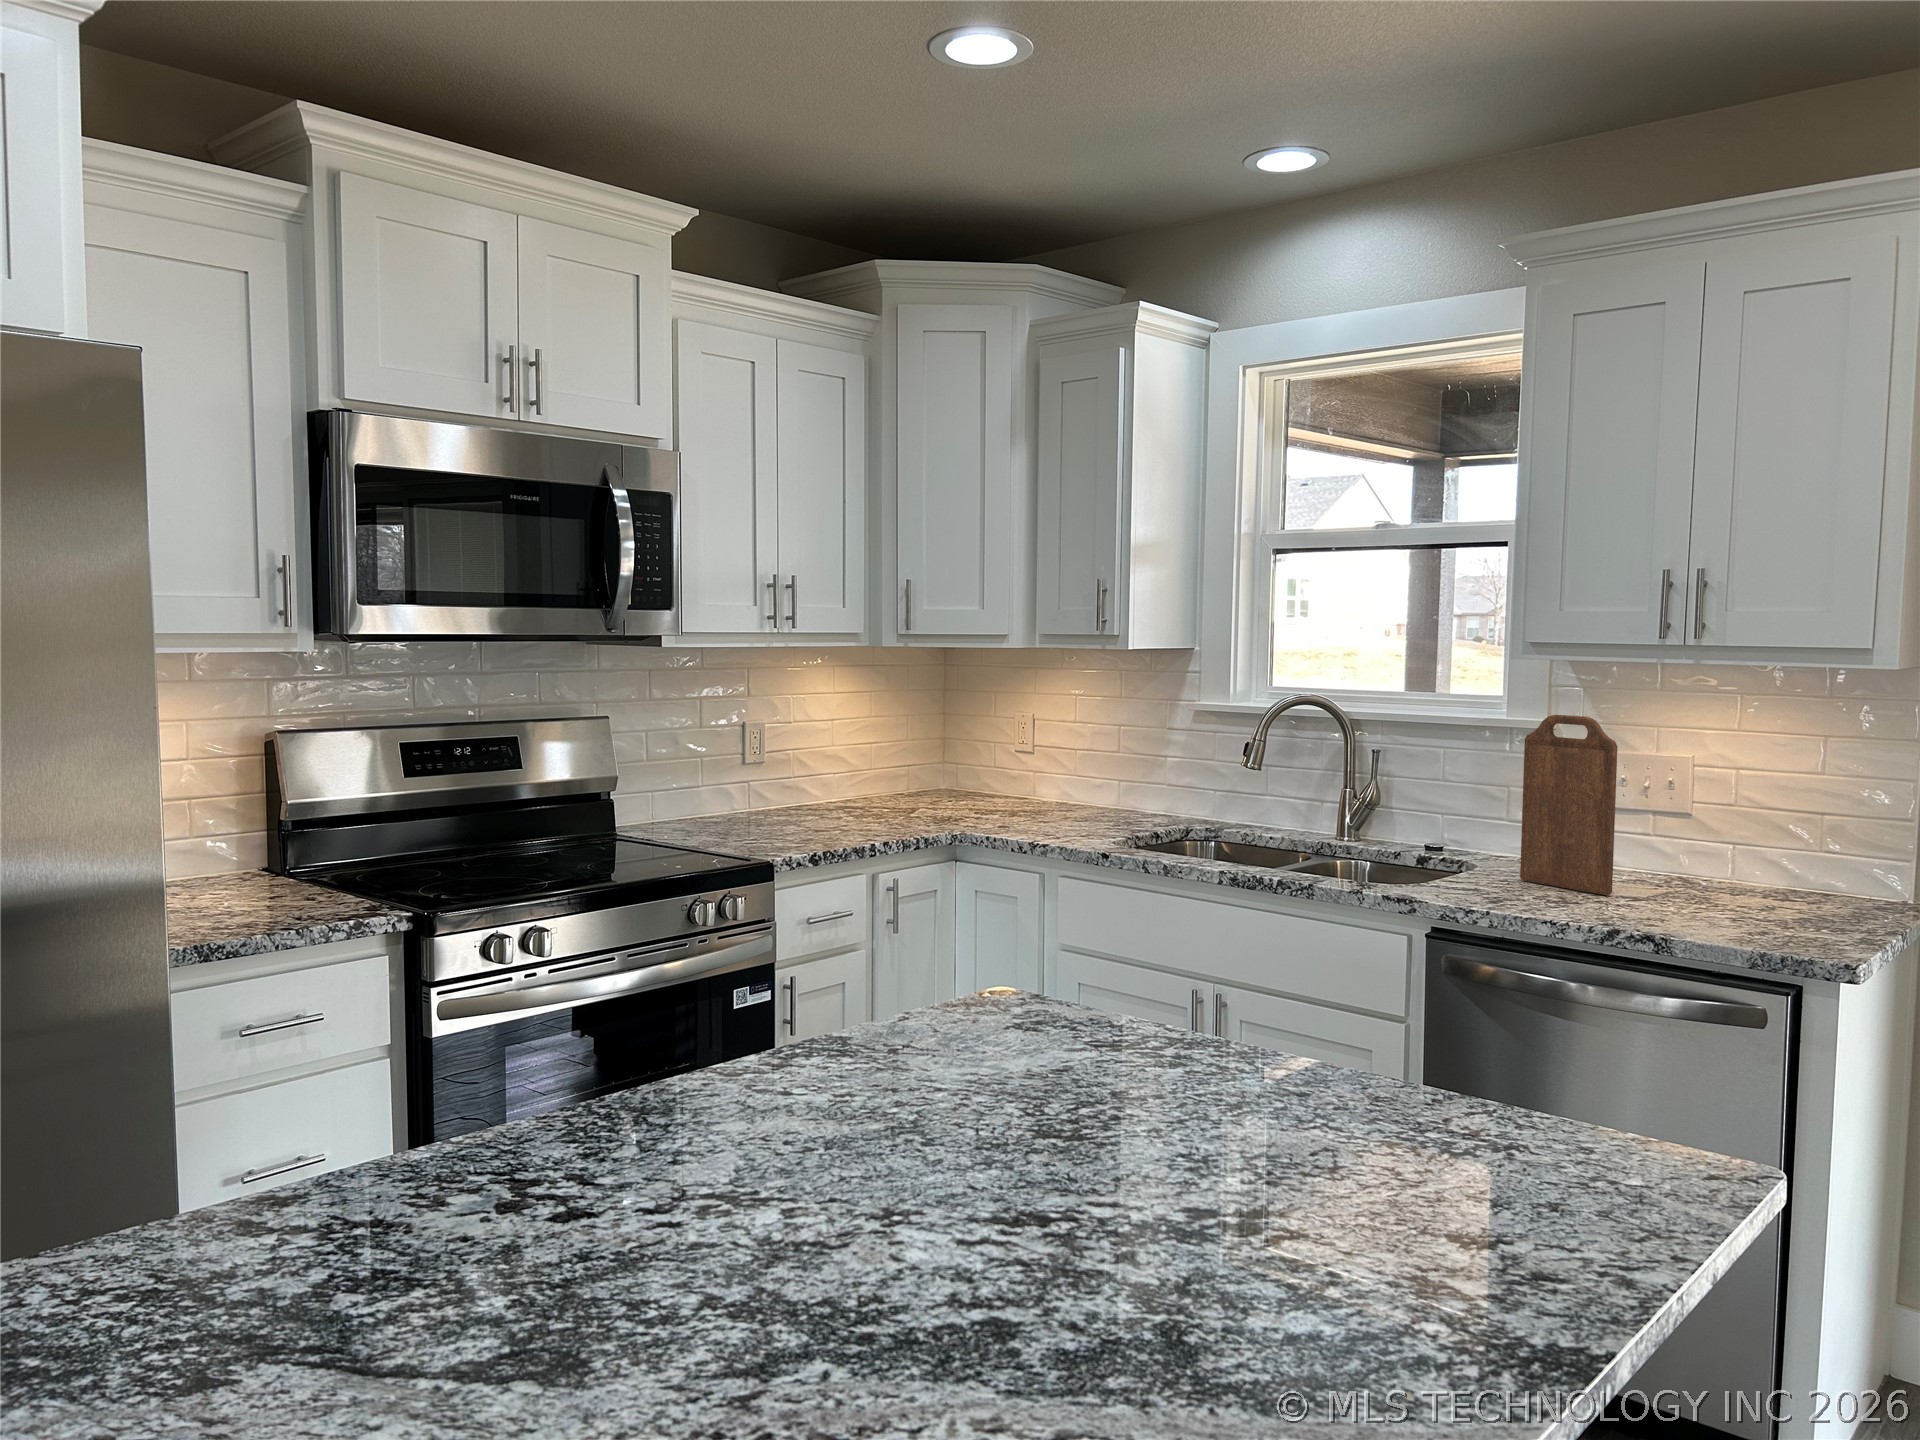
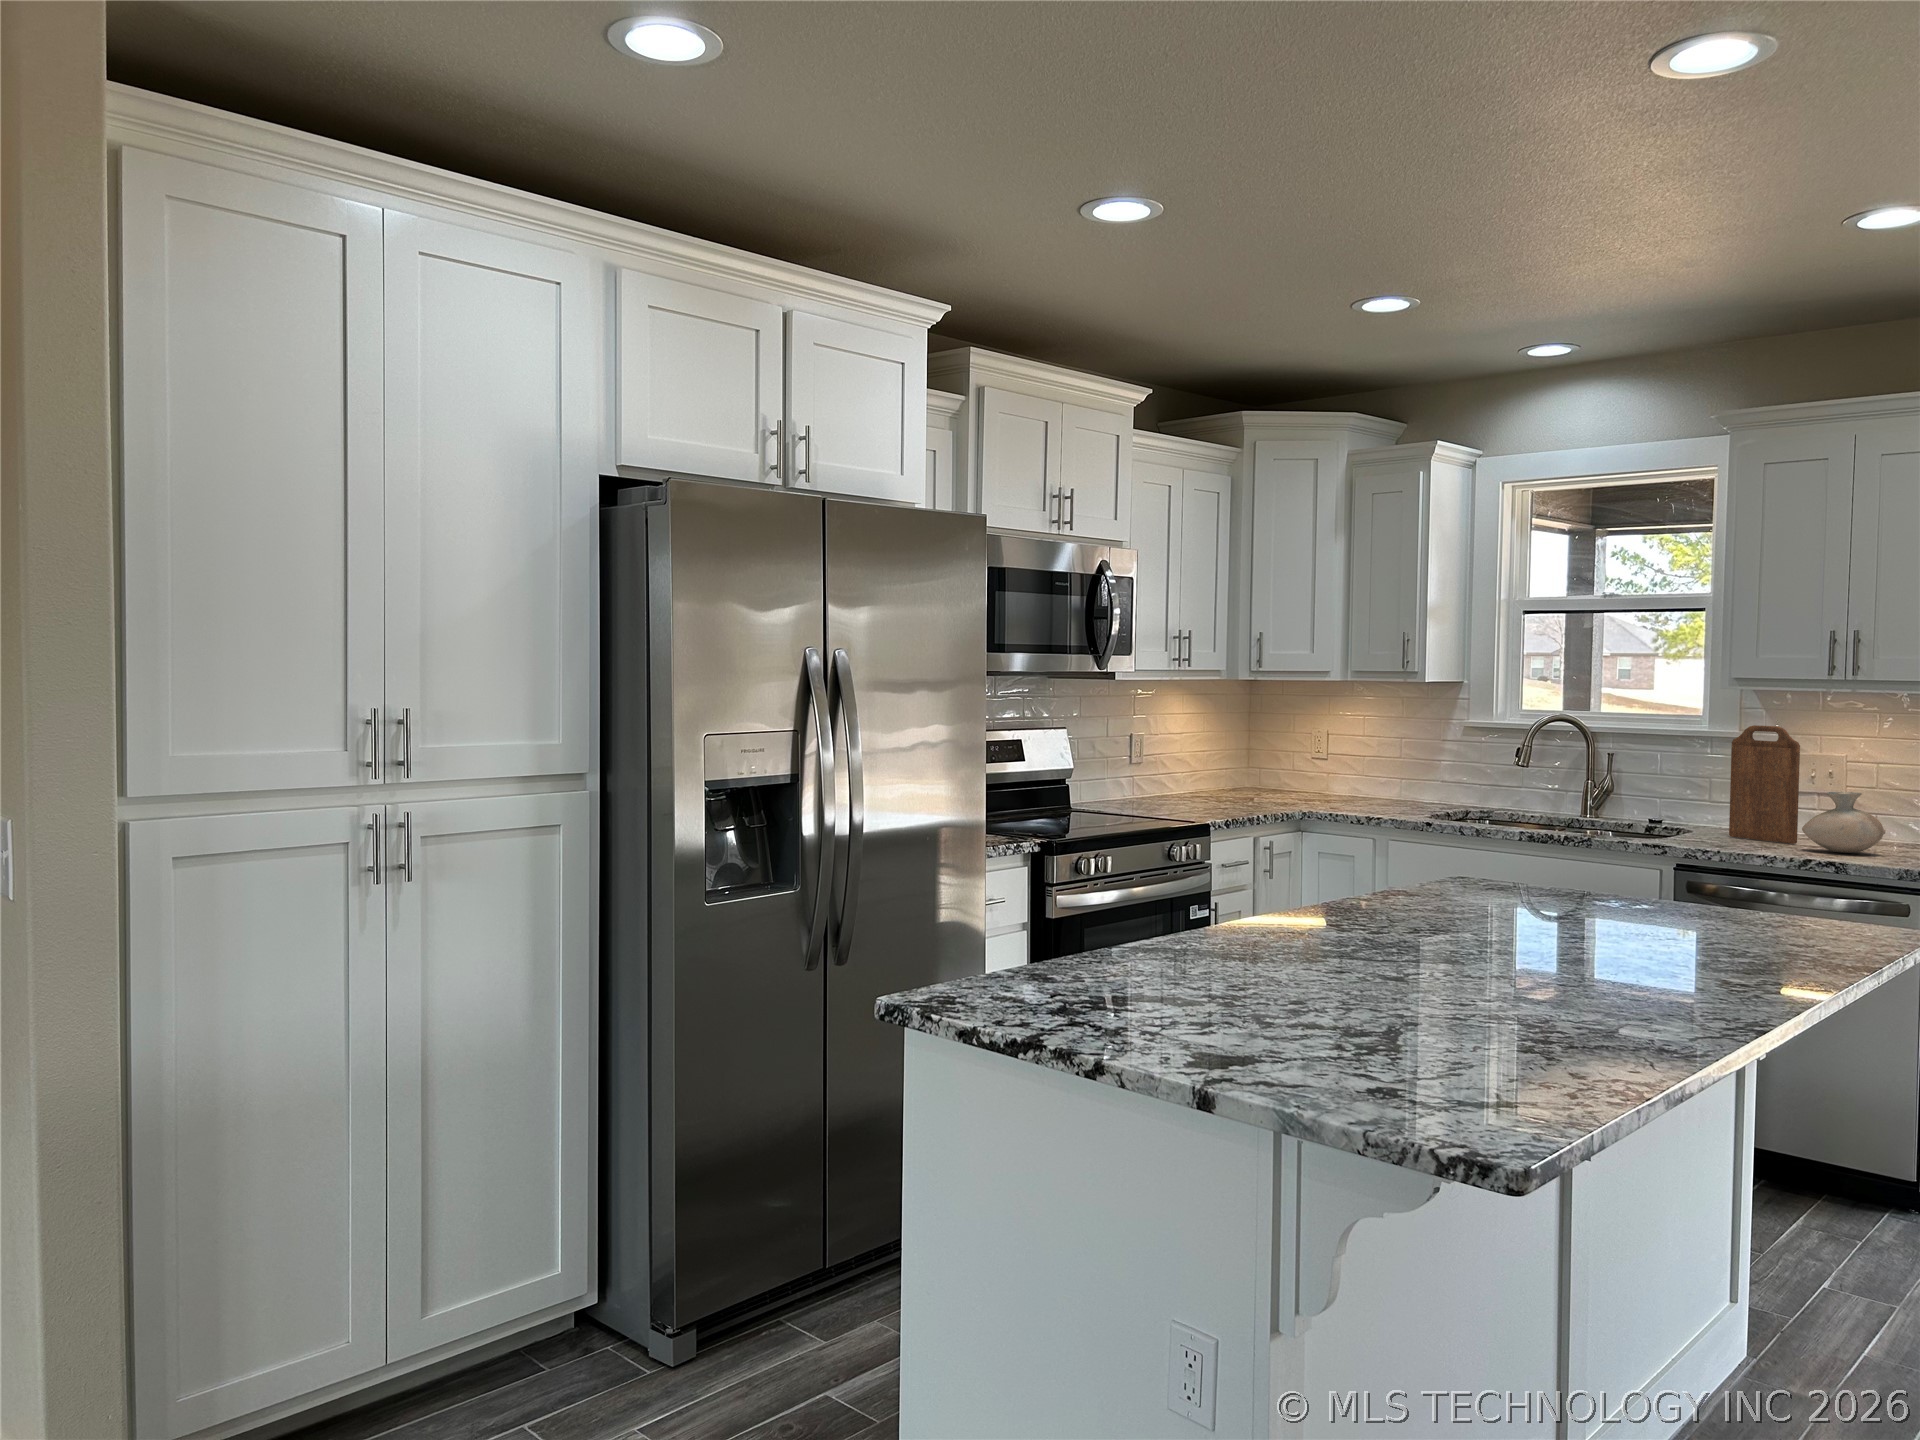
vase: none [1614,820,1735,915] -> present [1802,792,1885,853]

